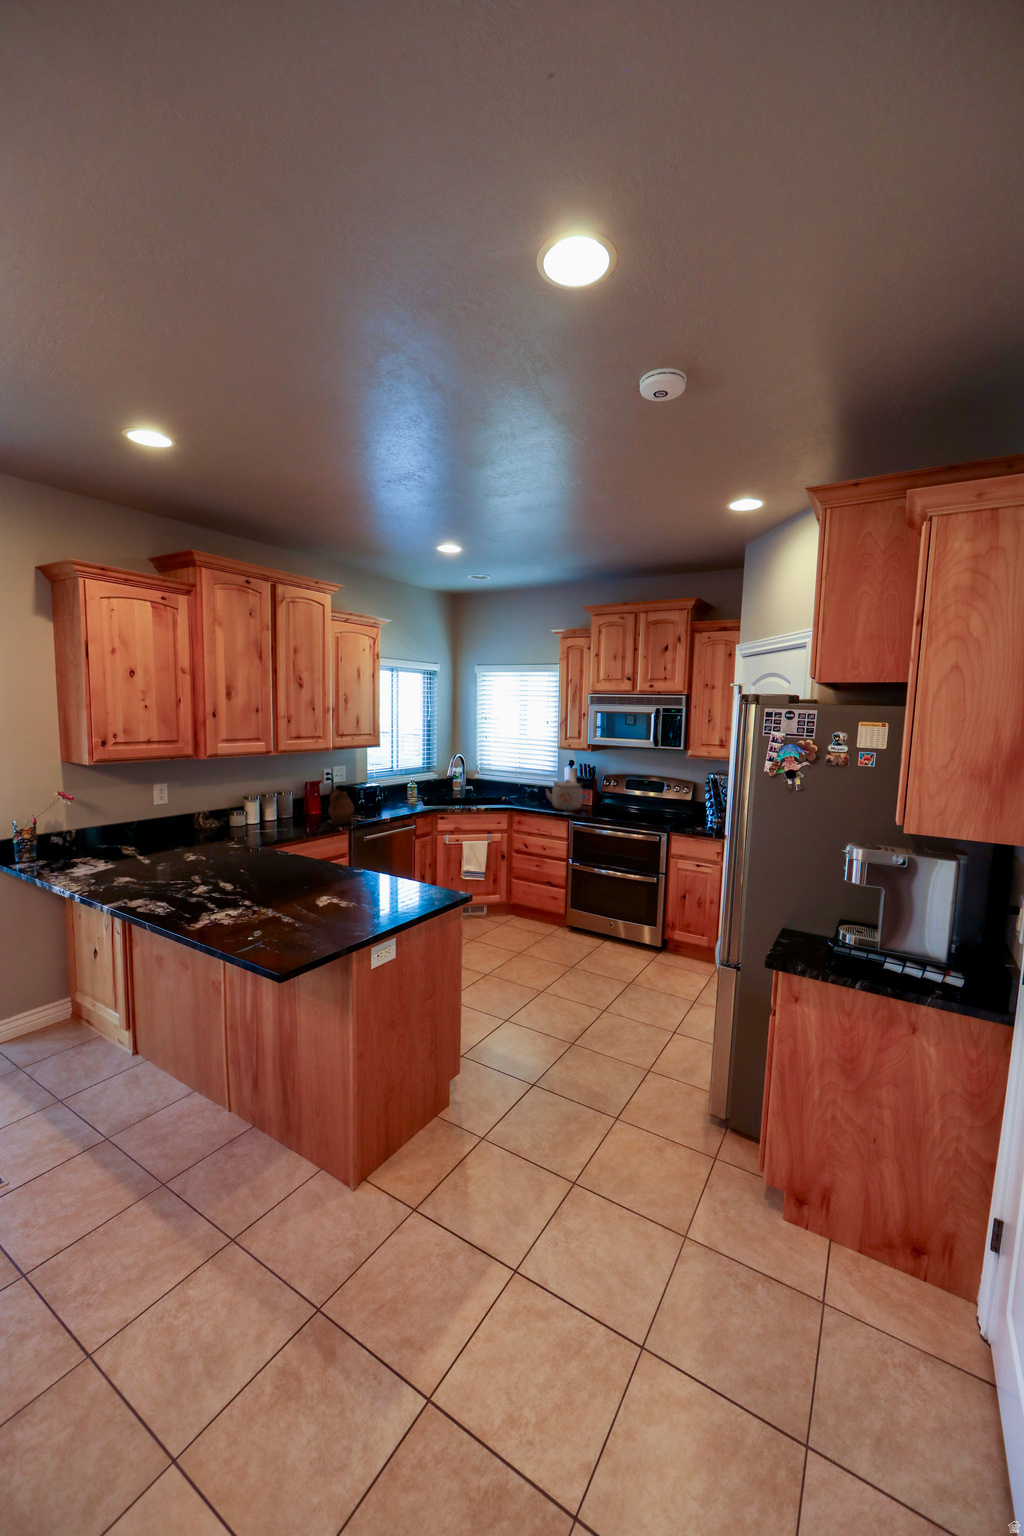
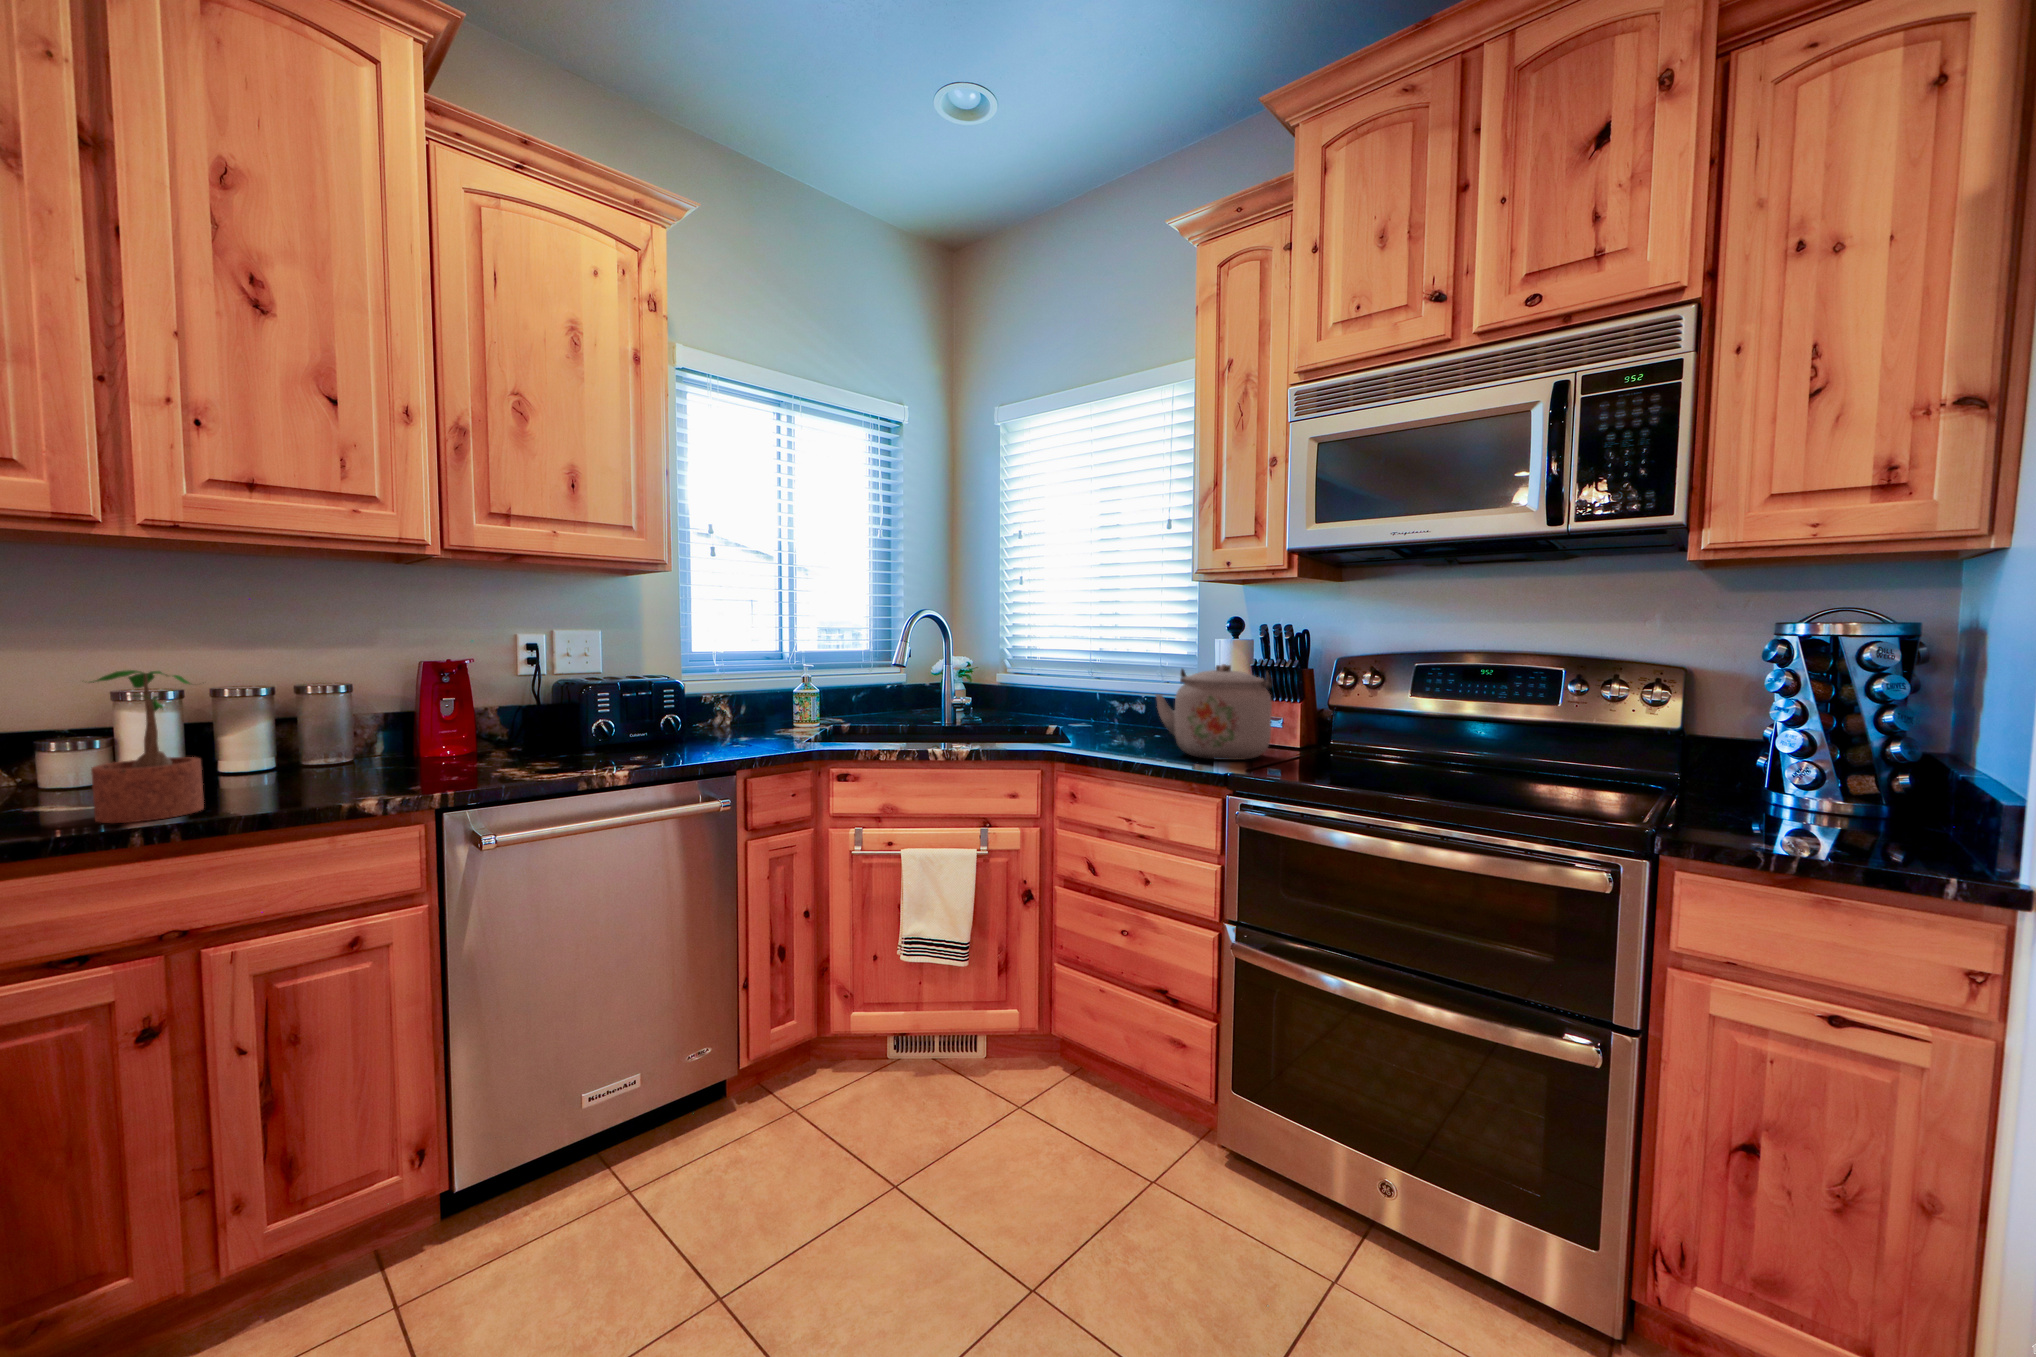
ceramic pitcher: present [328,789,357,825] -> none [374,665,506,787]
potted plant: none [284,795,306,835] -> present [91,670,204,823]

